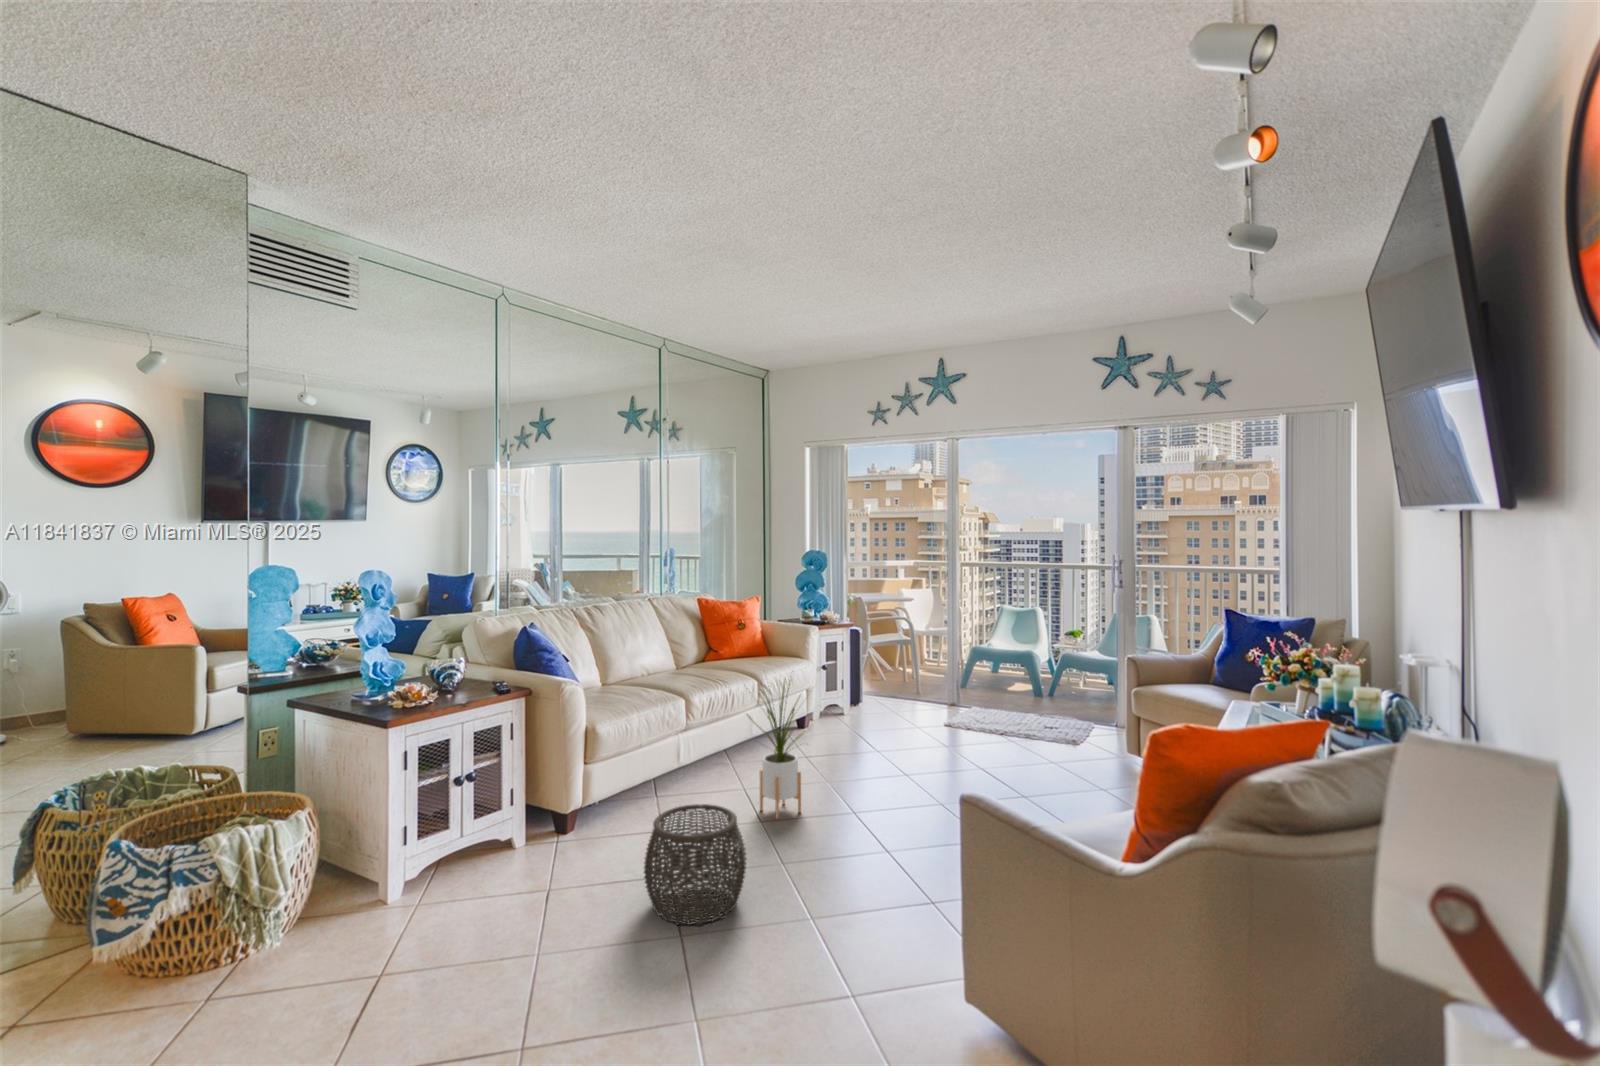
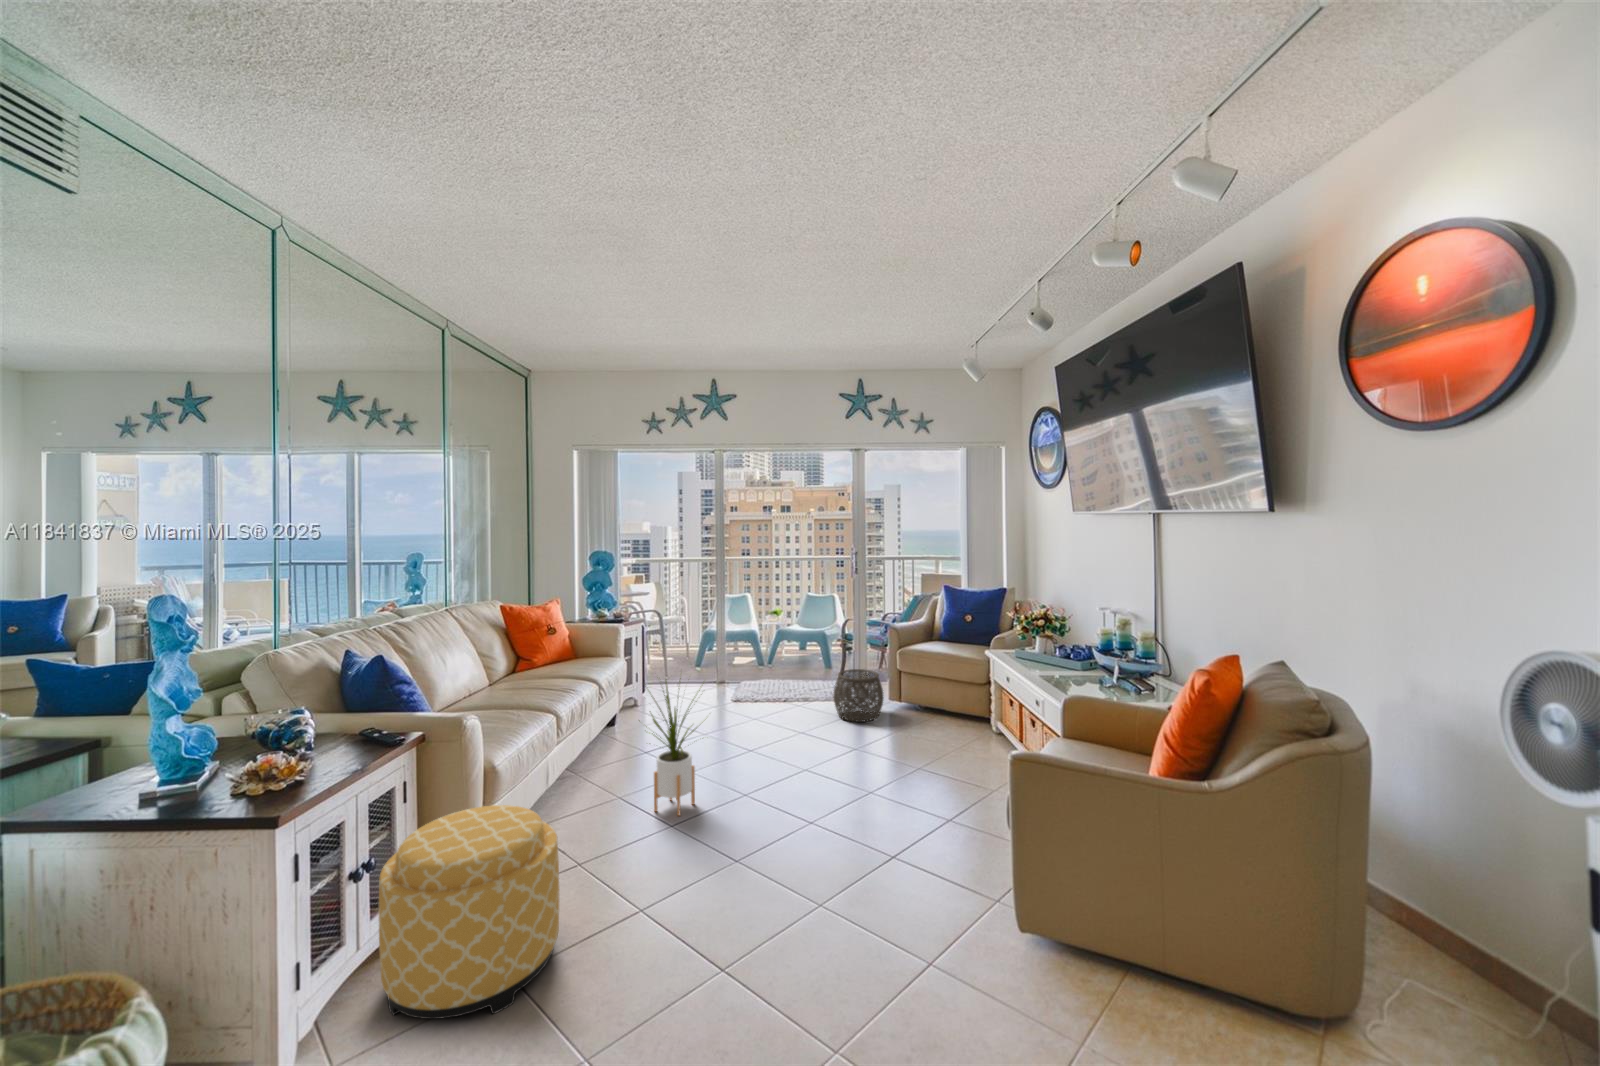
ottoman: none [454,756,594,920] -> present [379,805,559,1019]
woven basket: present [644,804,747,925] -> present [834,669,884,722]

